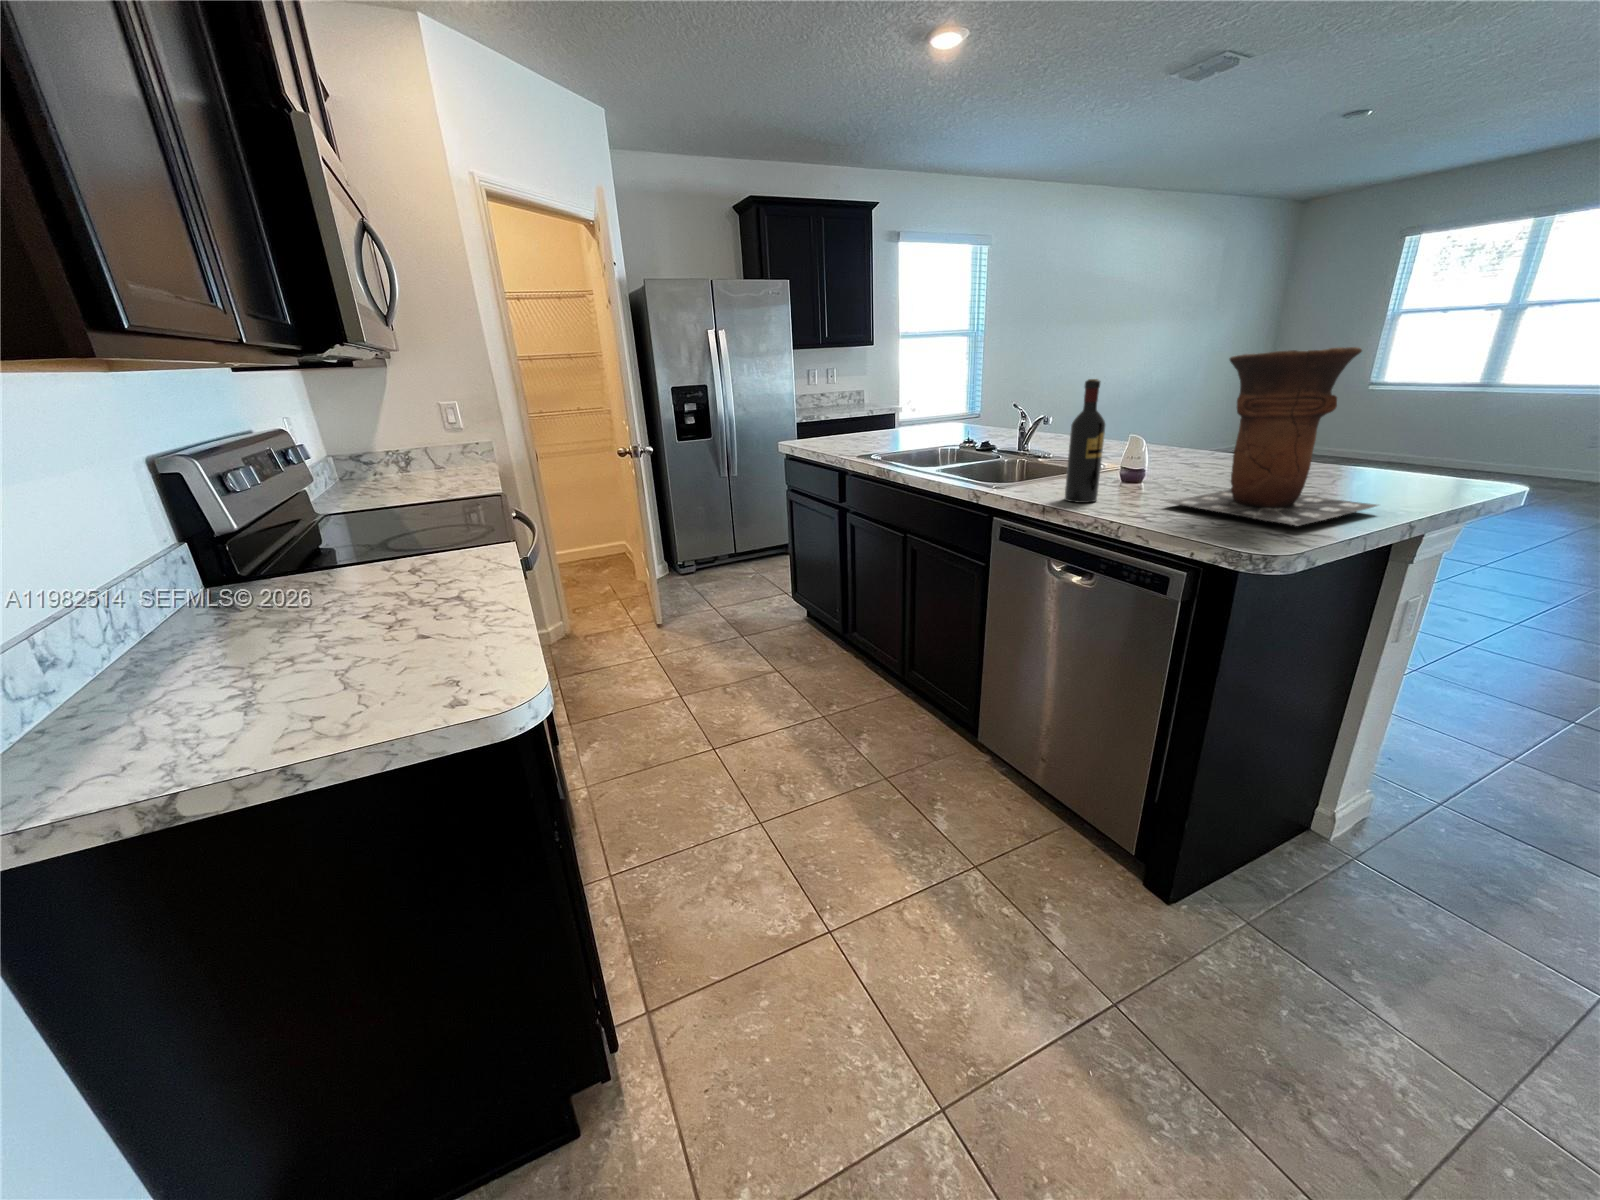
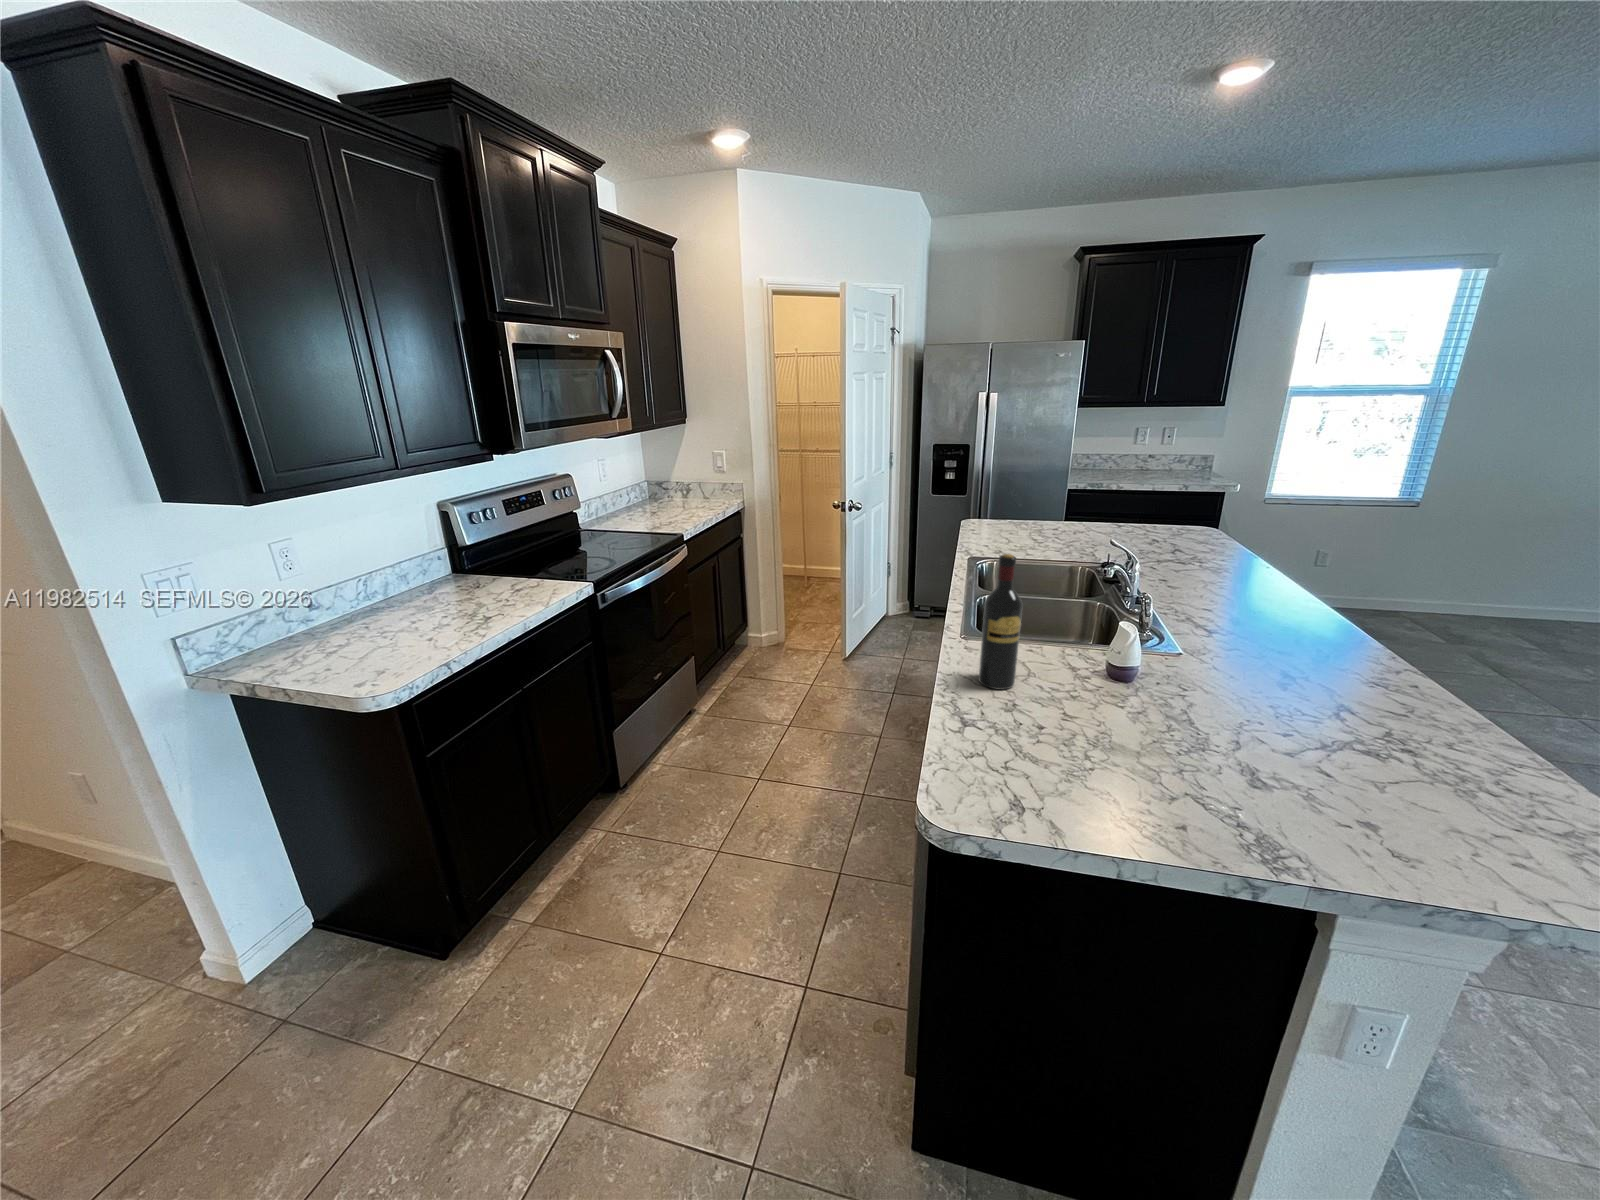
vase: present [1168,347,1378,526] -> none [1042,571,1277,847]

